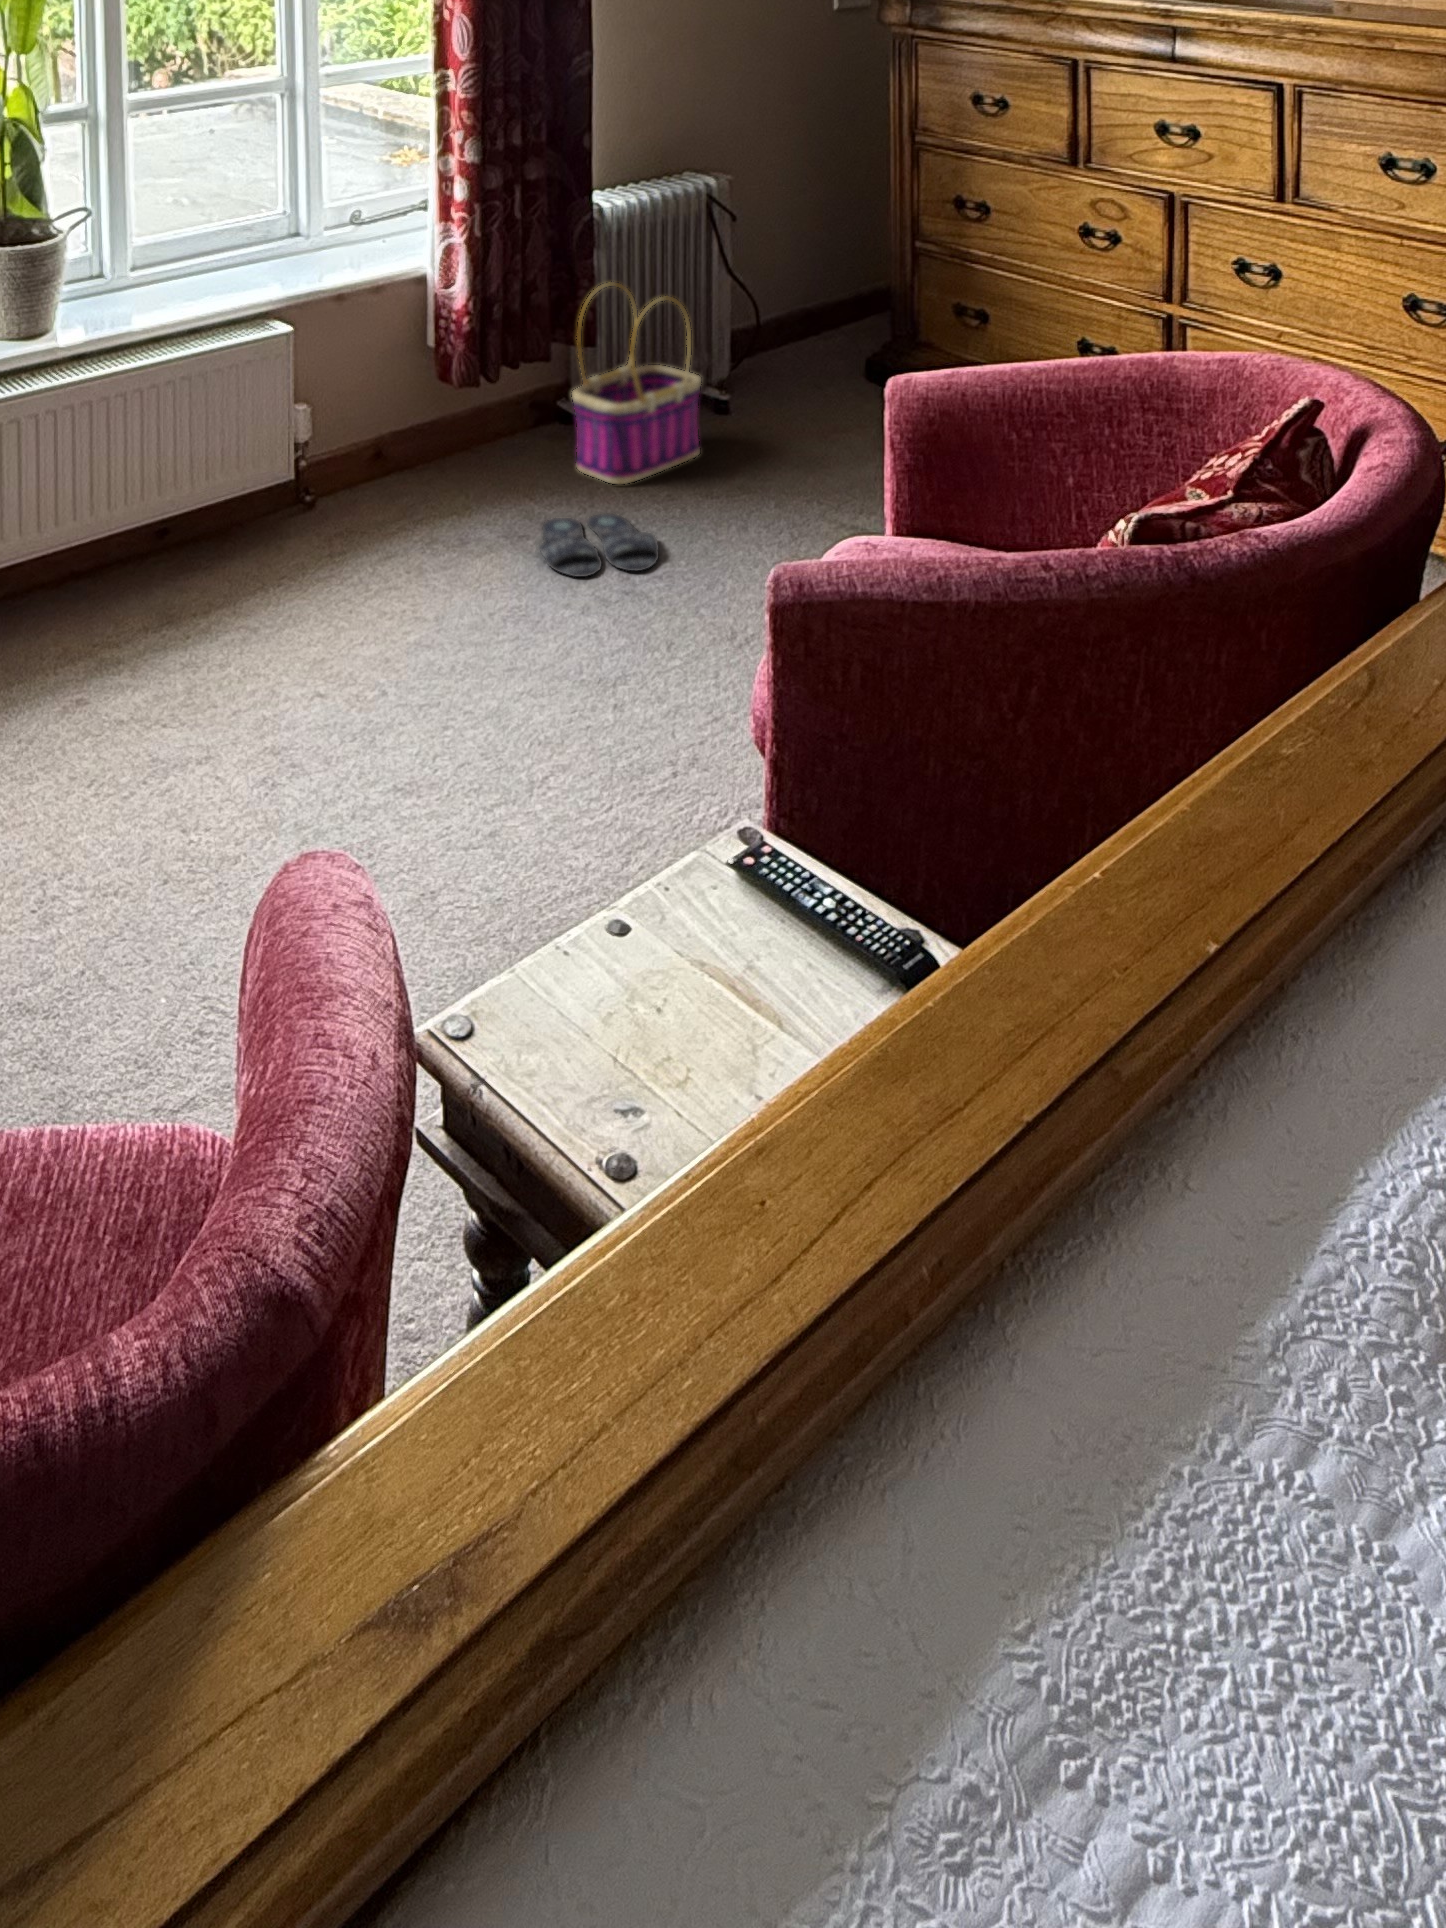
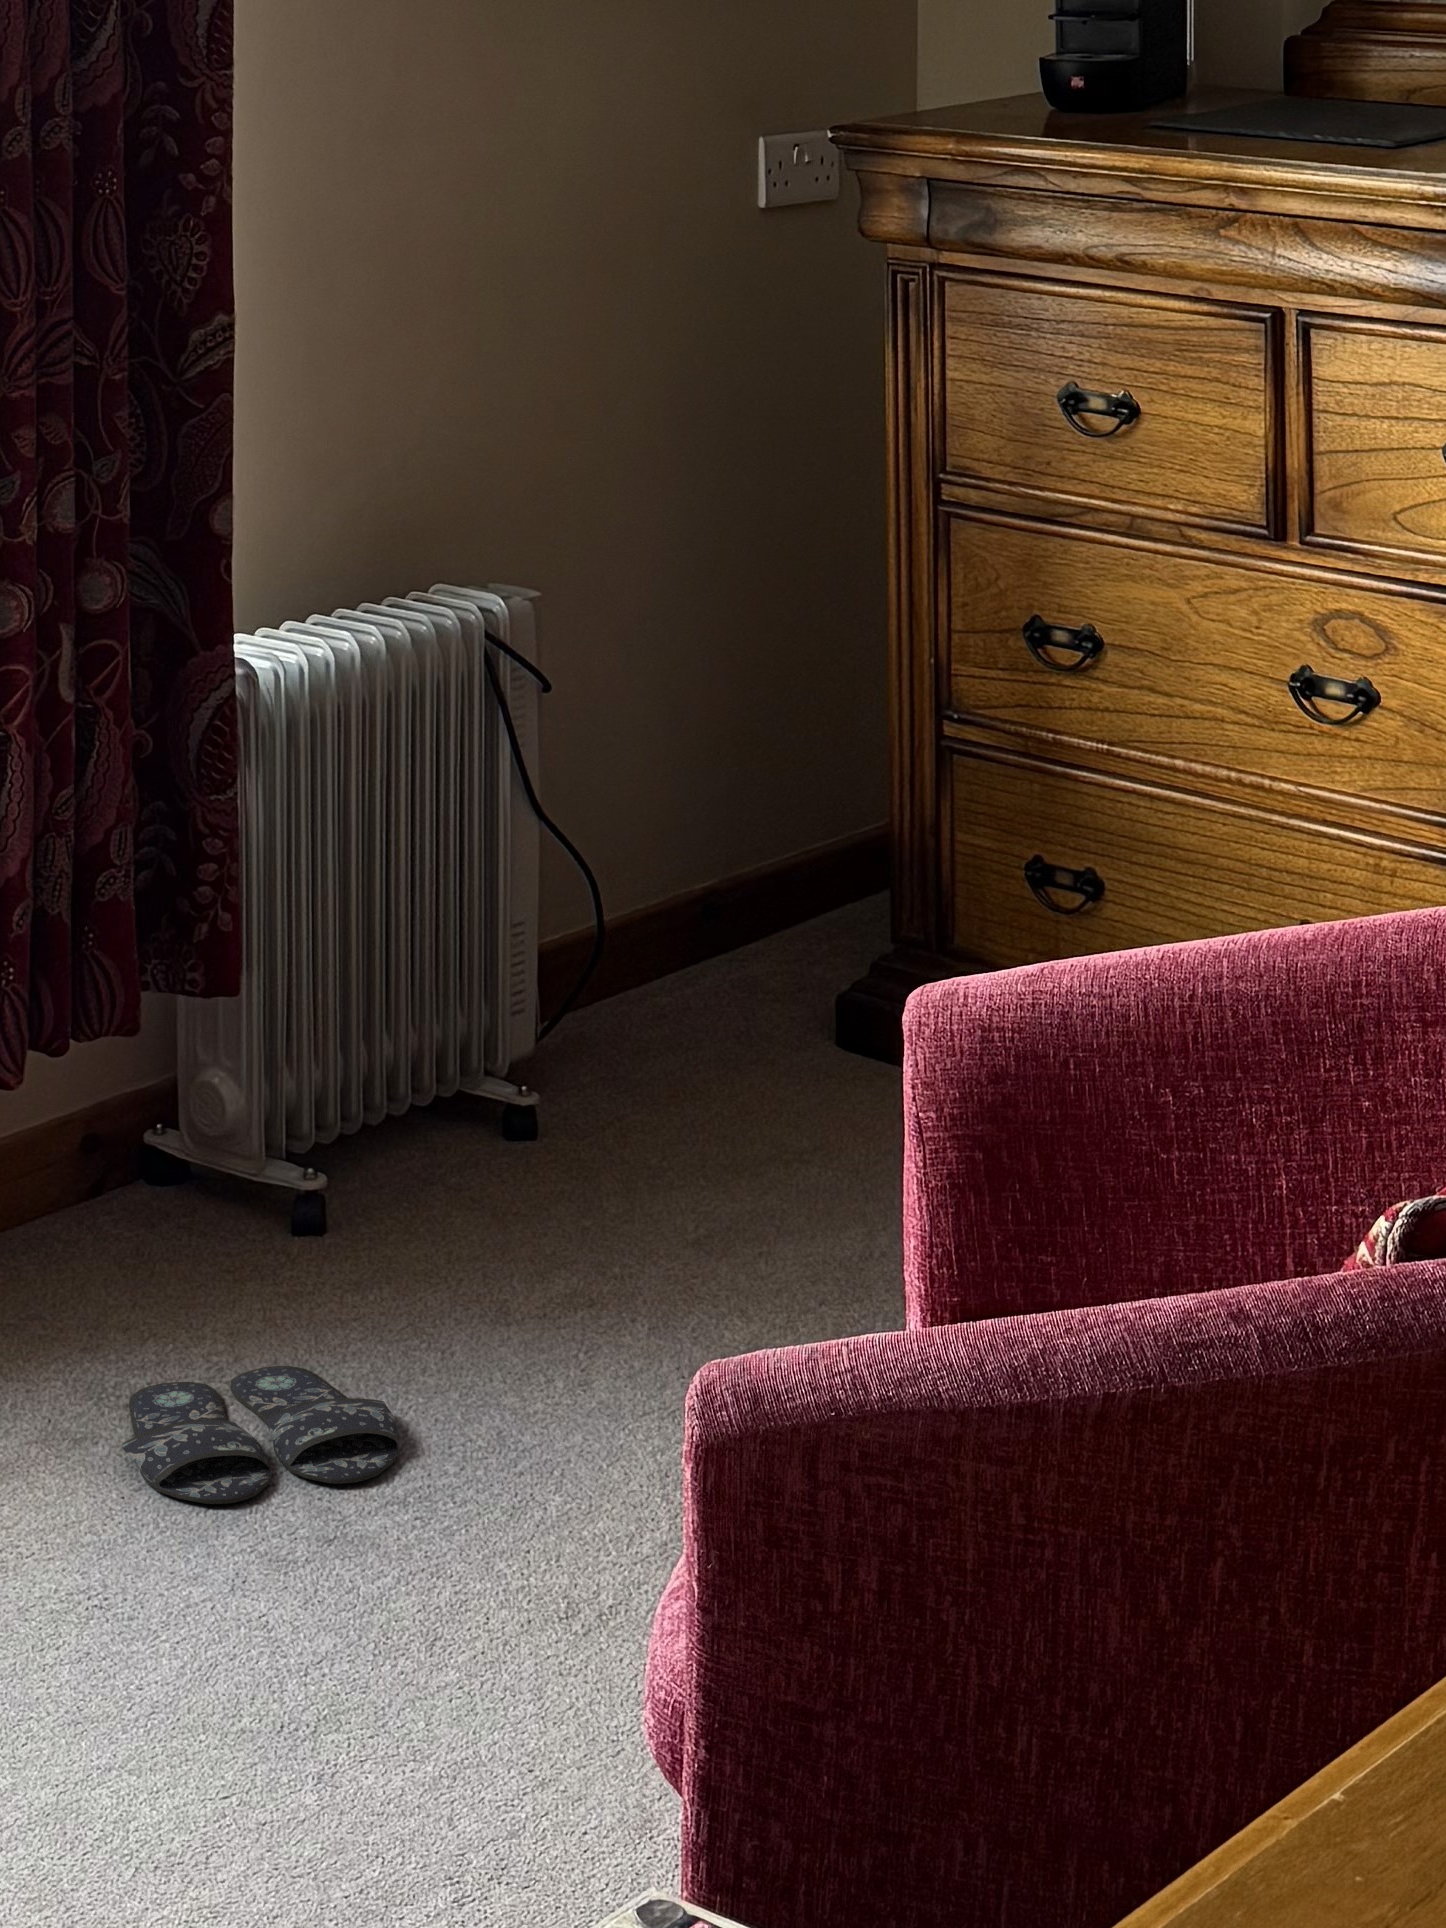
basket: present [572,283,701,484] -> none [185,842,478,1302]

